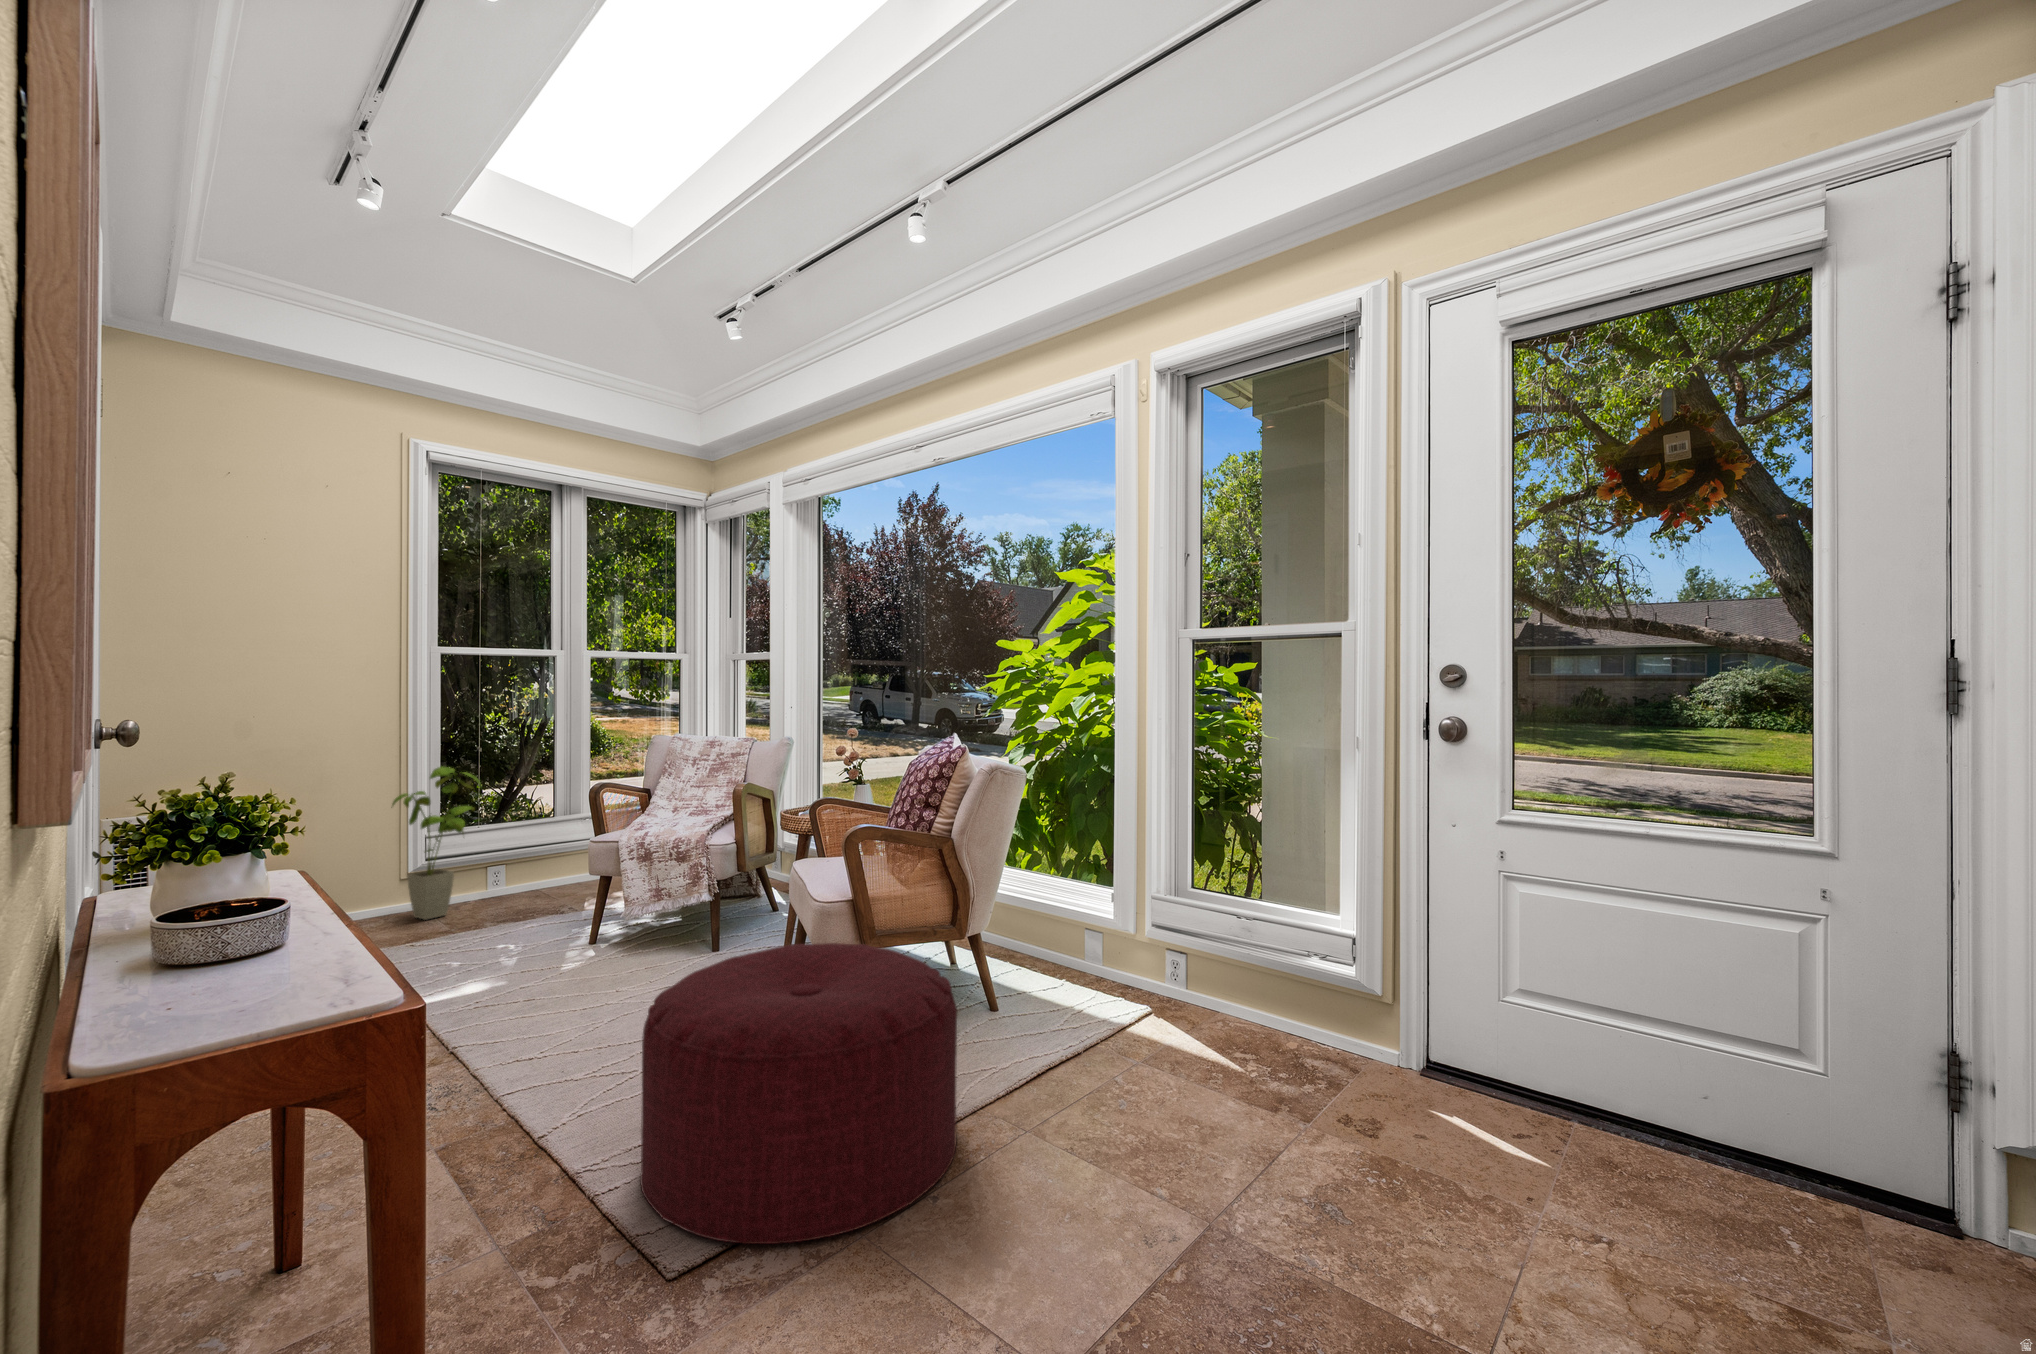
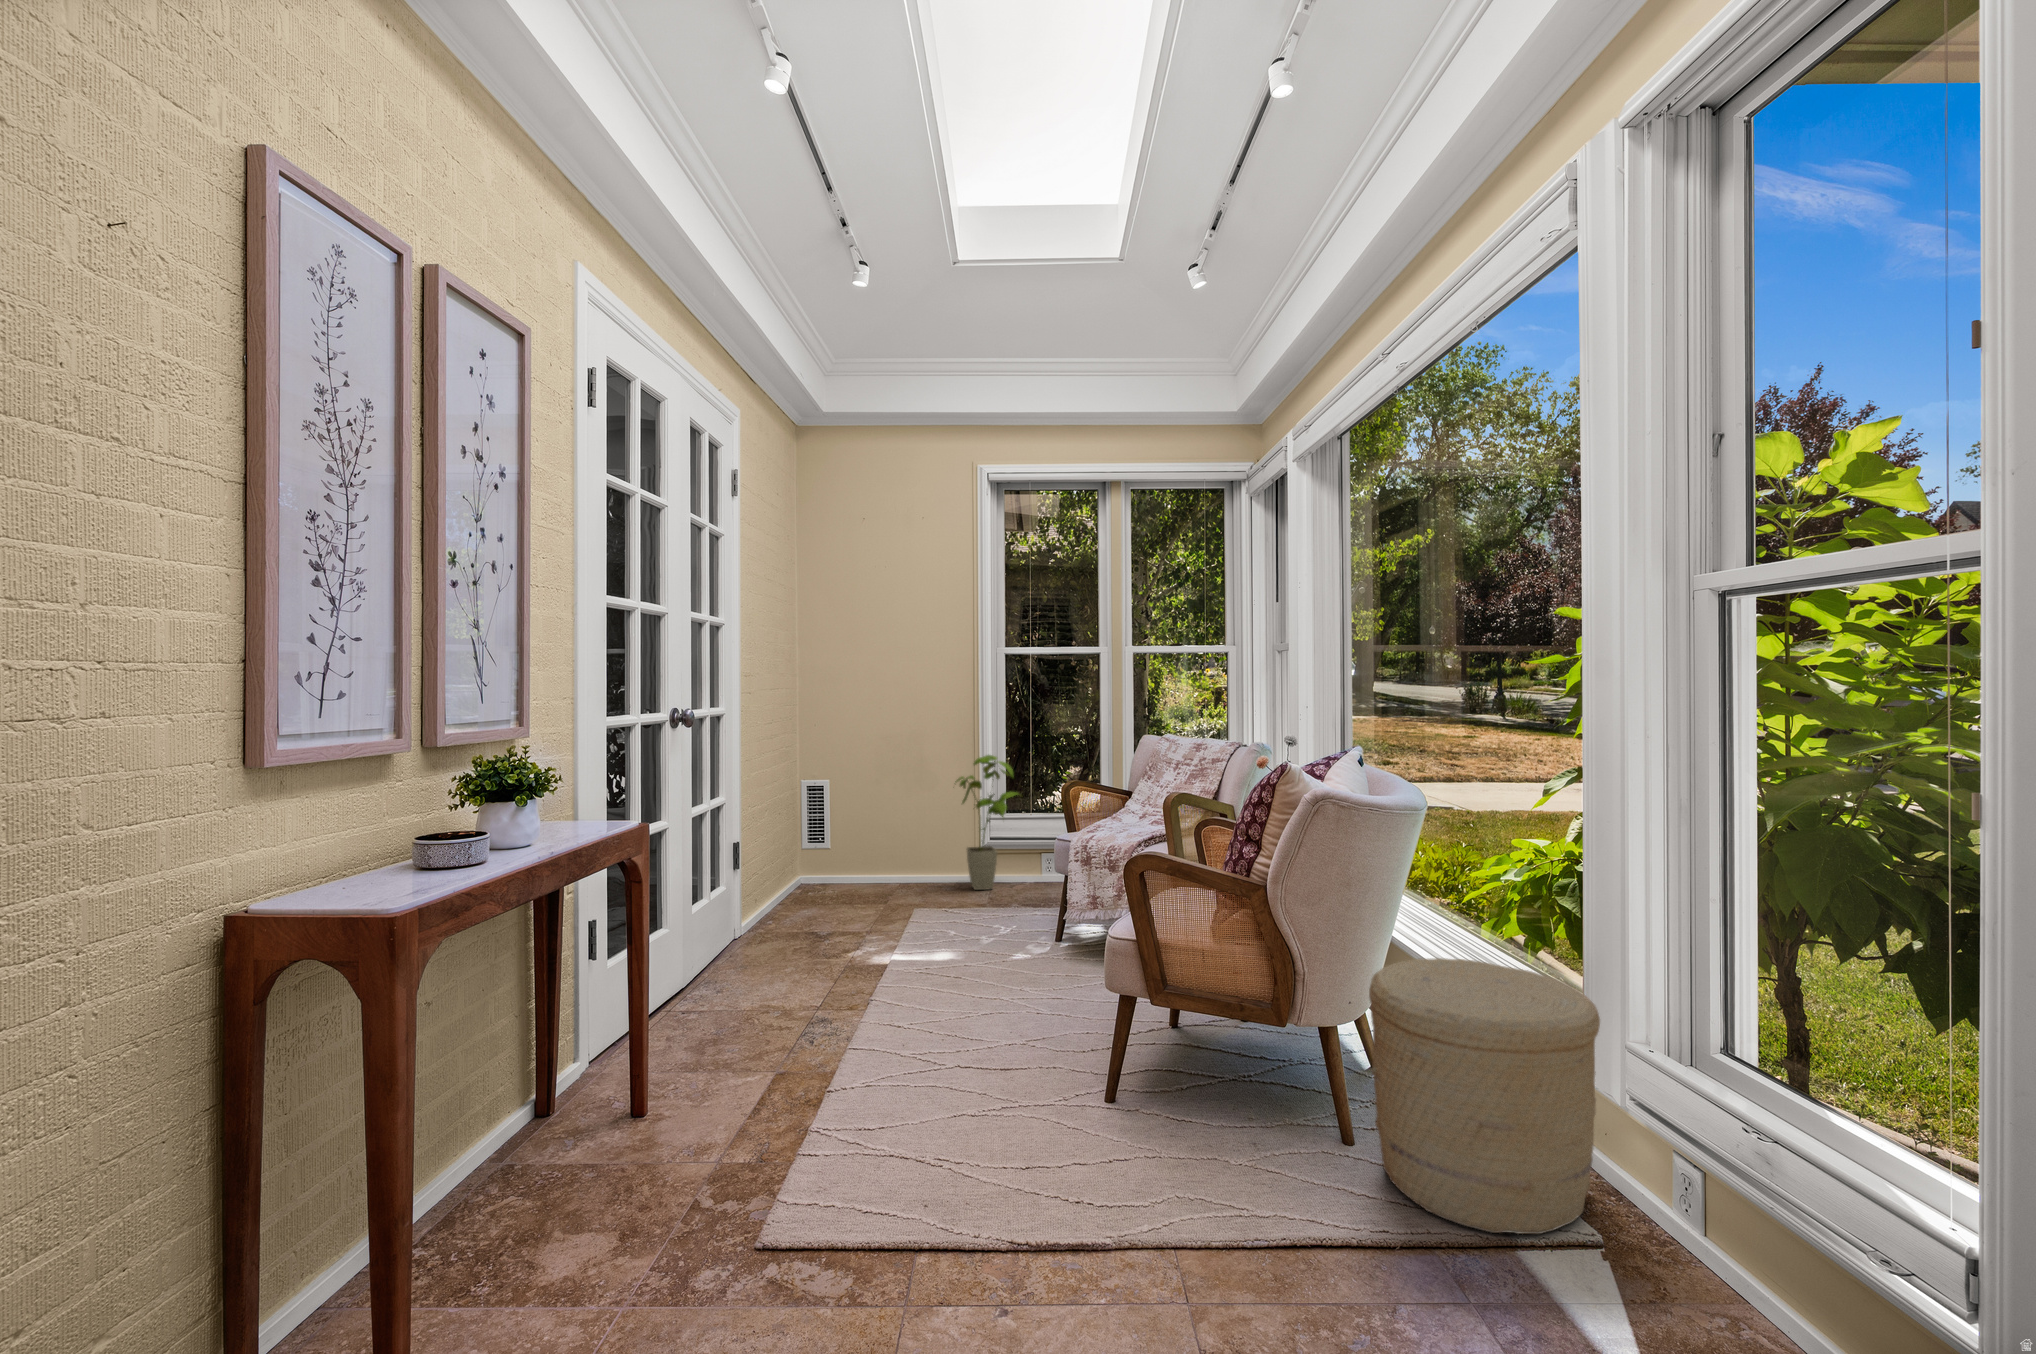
woven basket: none [1021,862,1160,1030] -> present [1369,958,1600,1234]
ottoman: present [640,943,957,1244] -> none [805,978,1130,1299]

